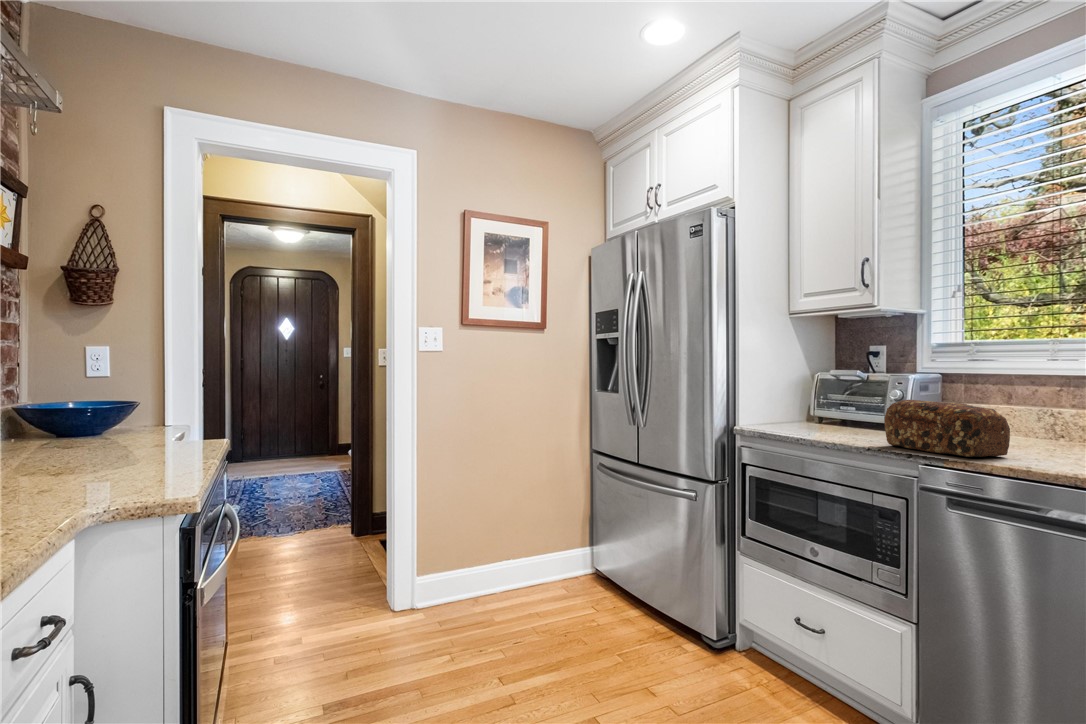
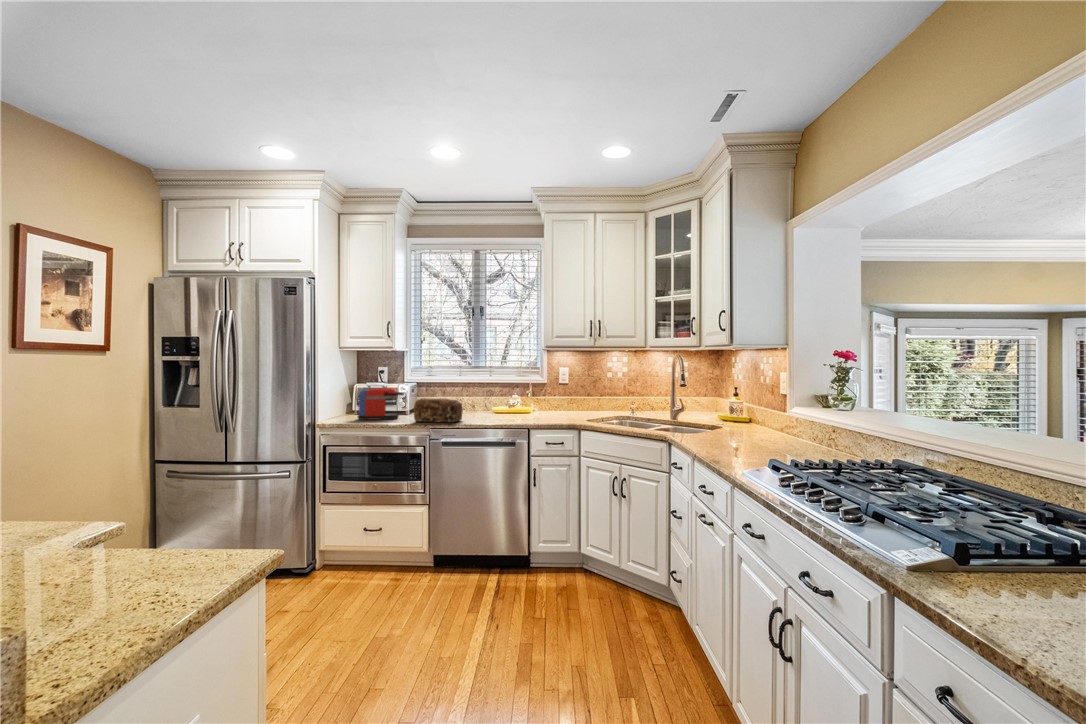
coffee maker: none [804,378,891,436] -> present [358,388,404,420]

